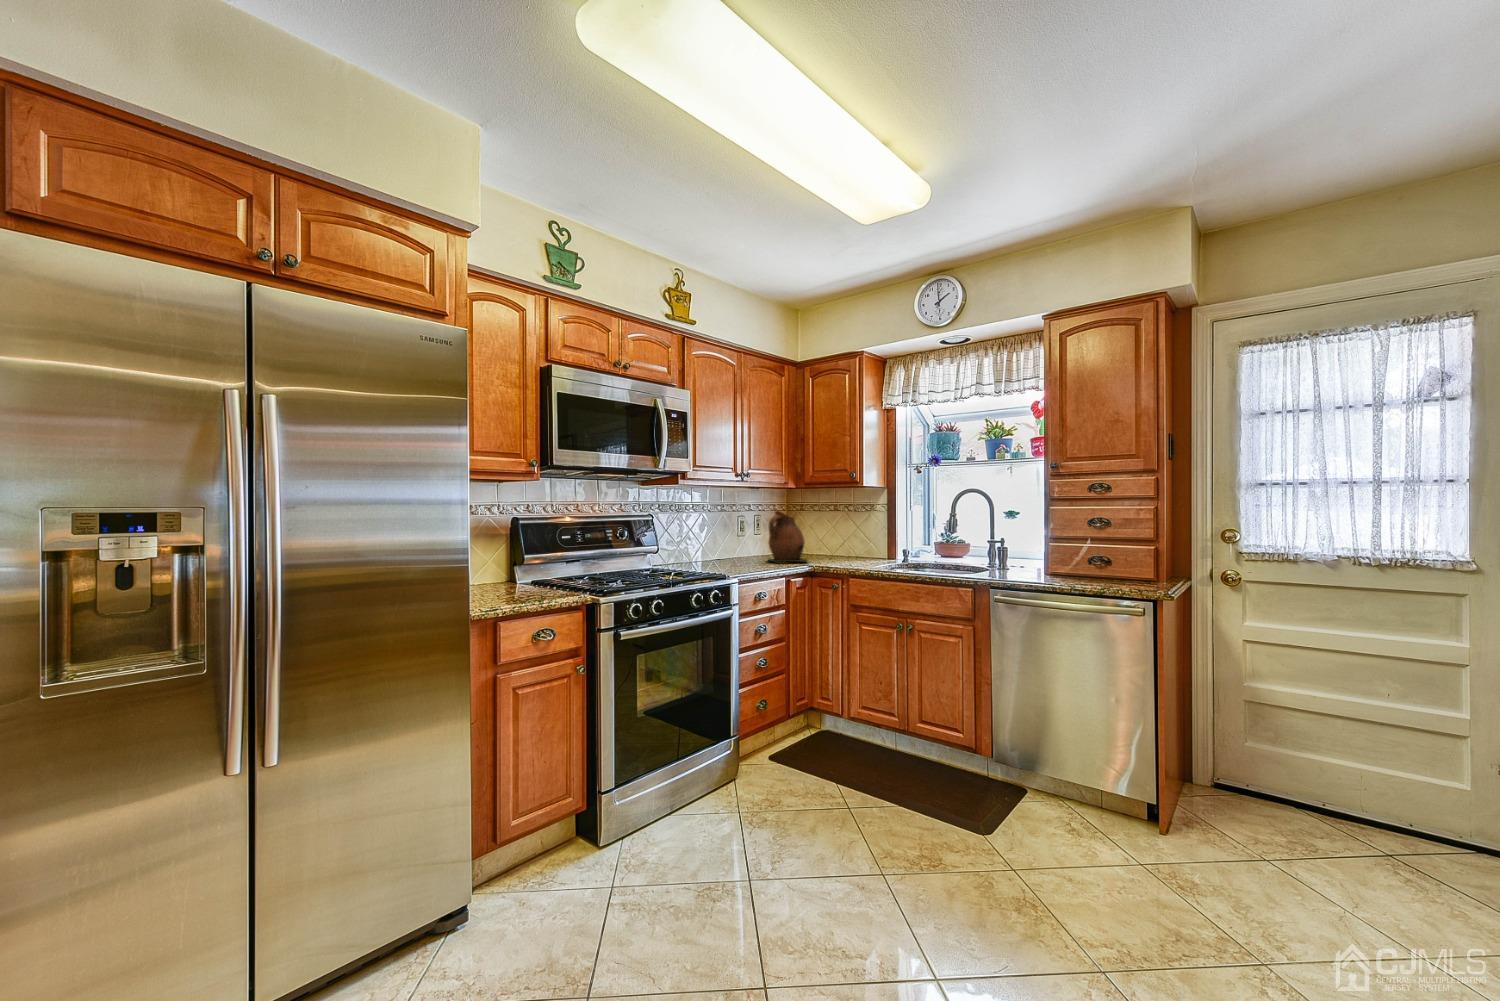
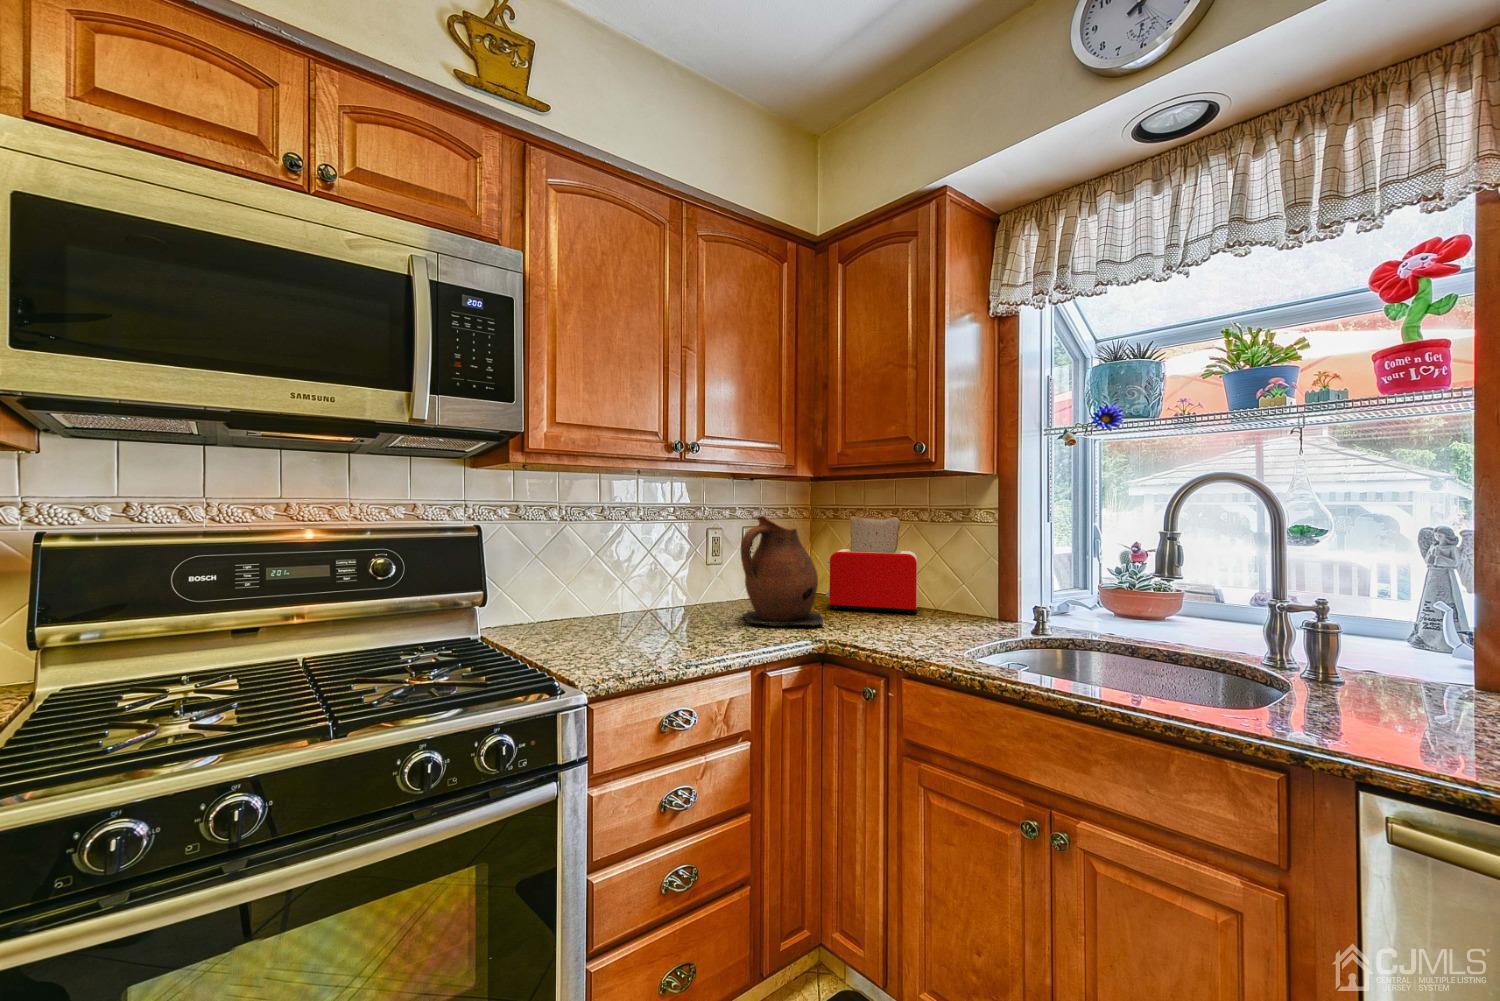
toaster: none [802,510,849,558] -> present [825,516,918,614]

